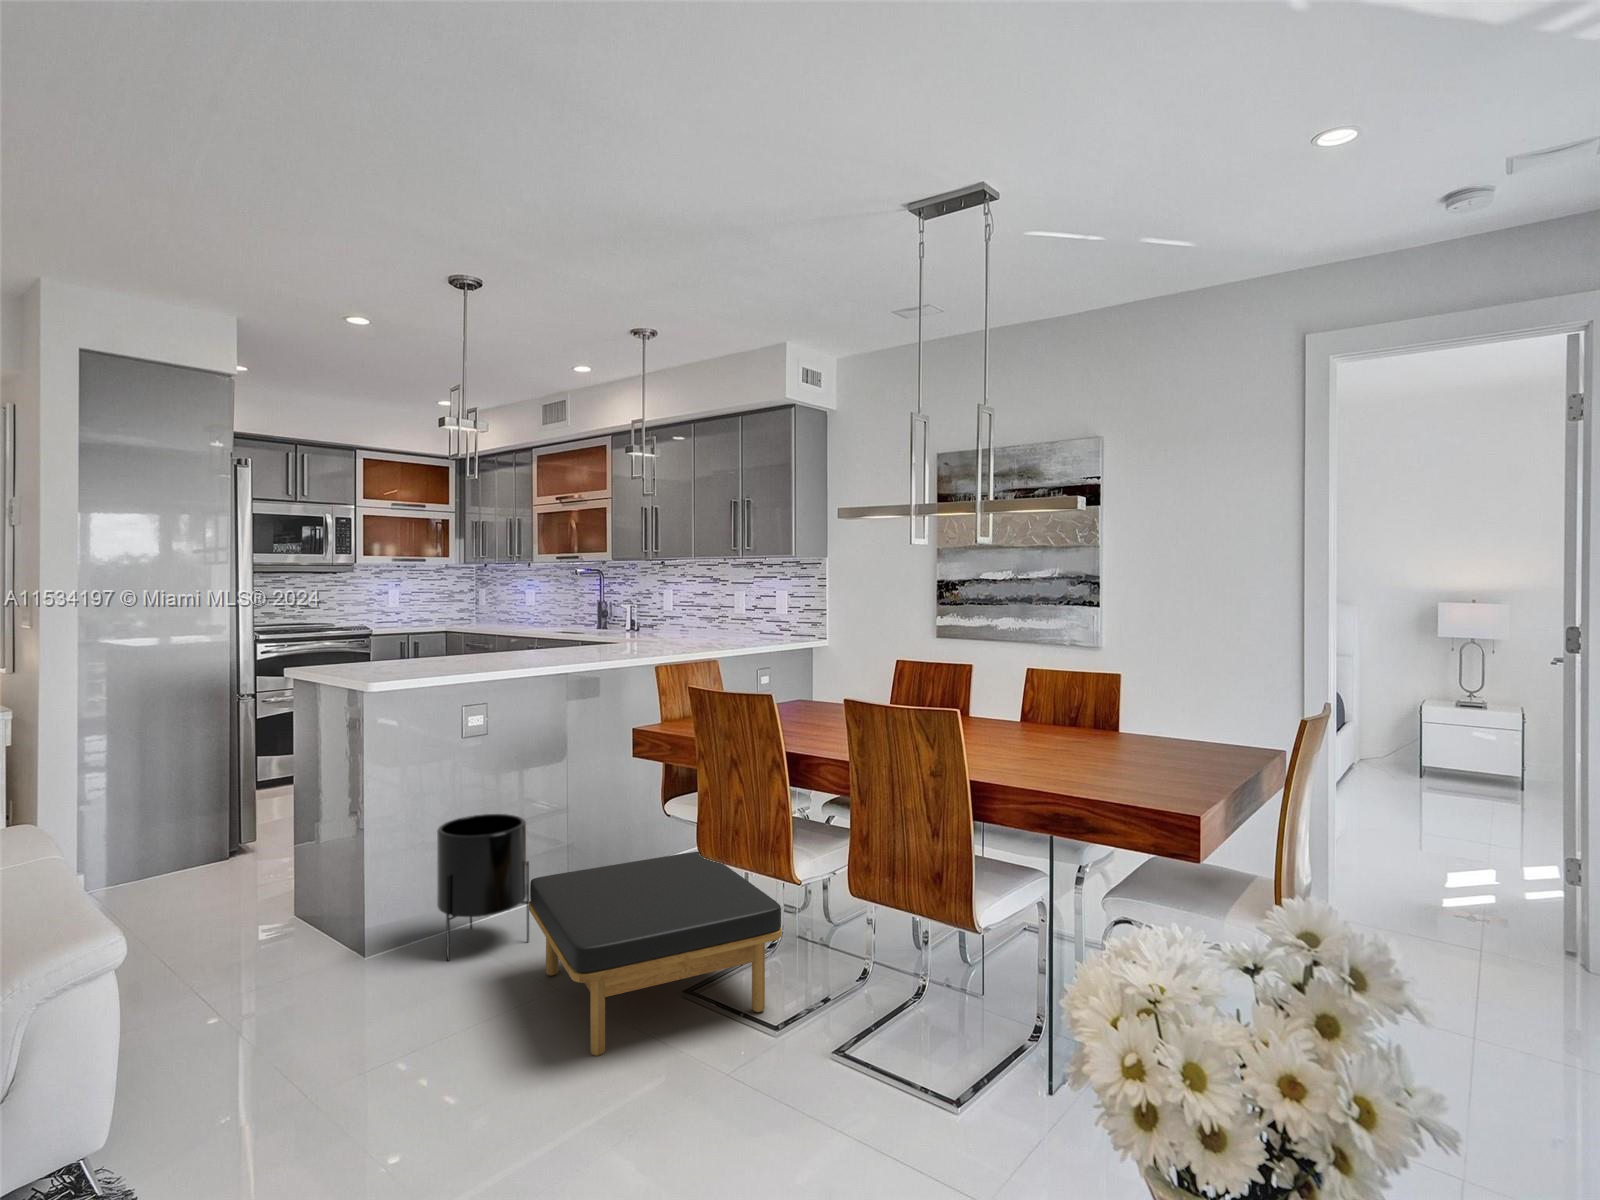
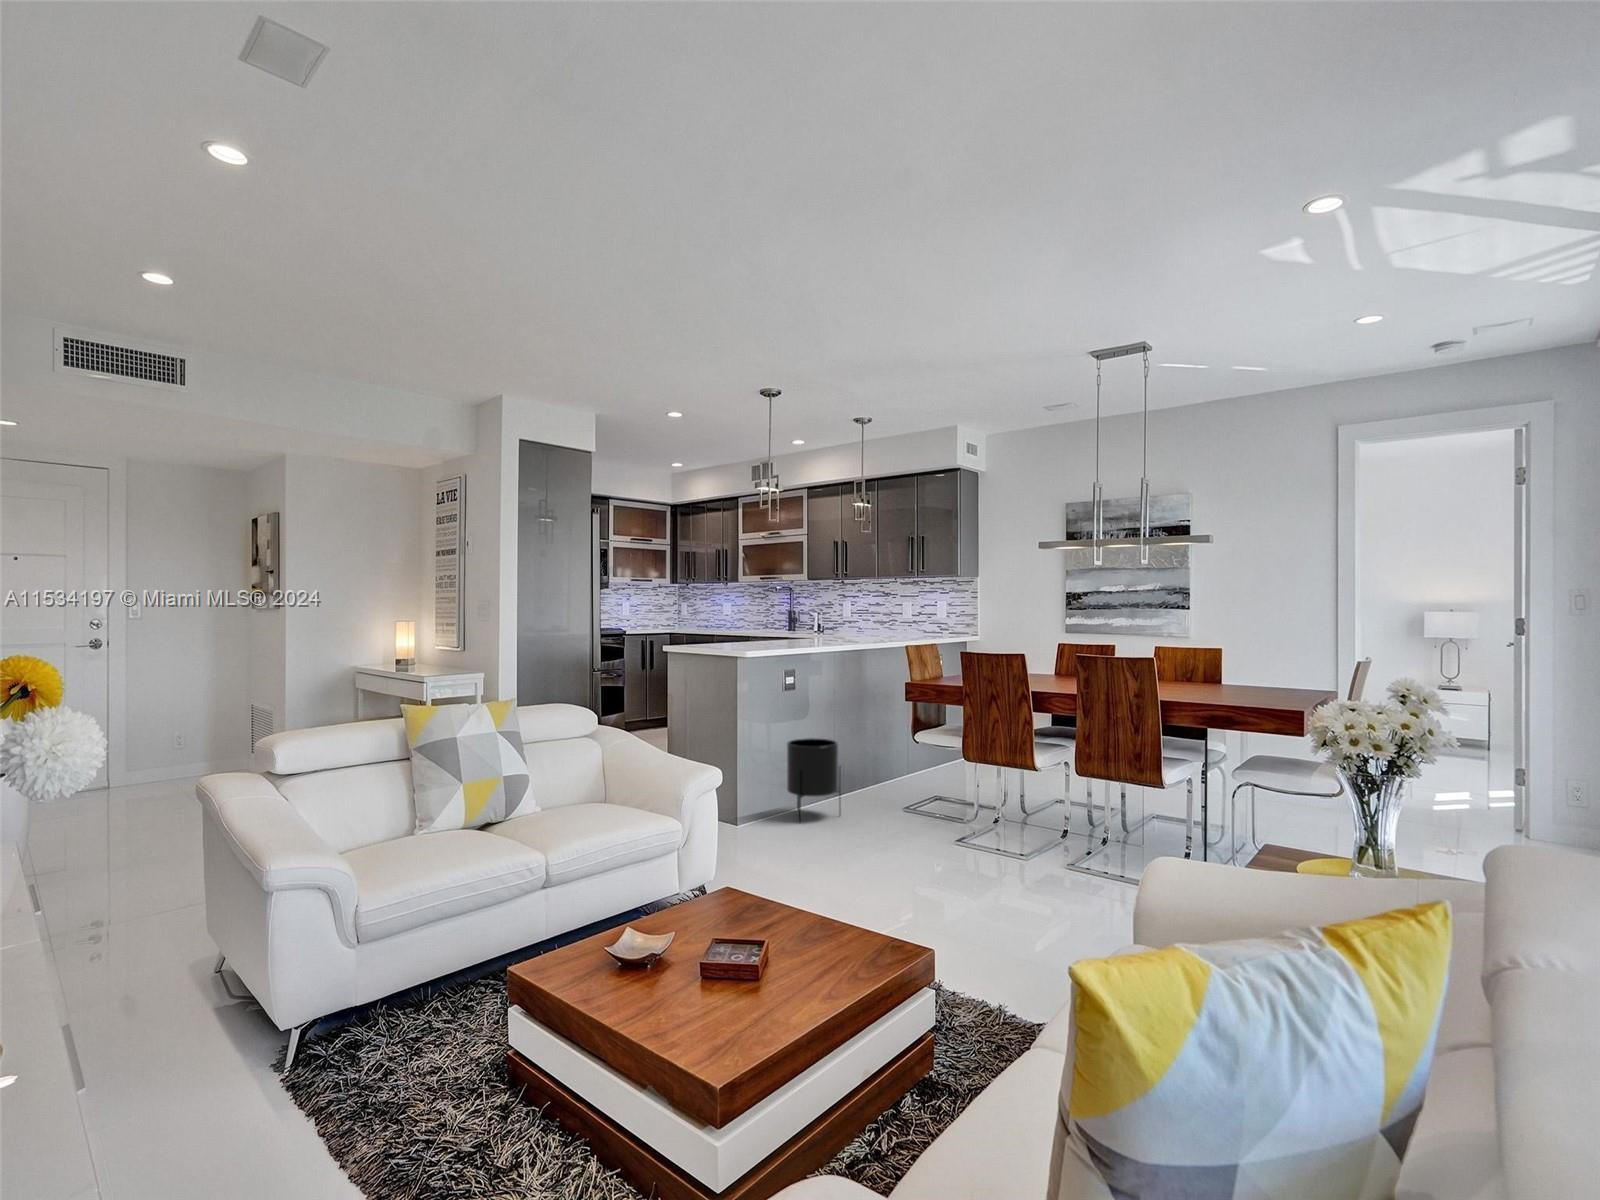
ottoman: present [529,851,782,1056] -> none [856,761,1019,857]

